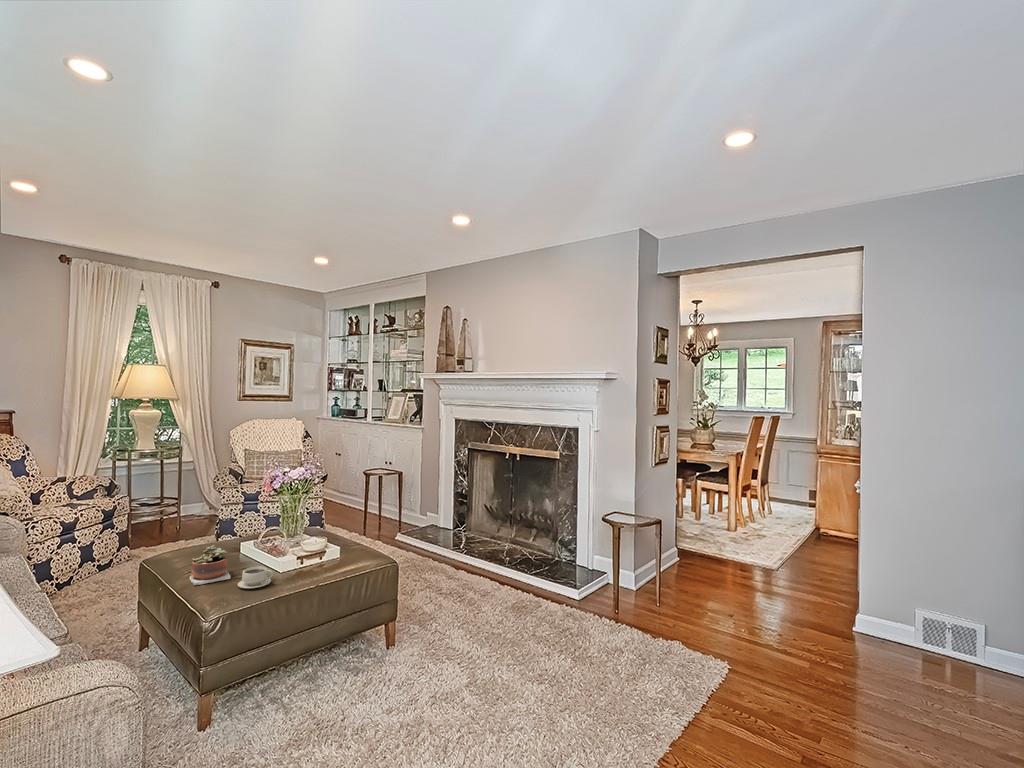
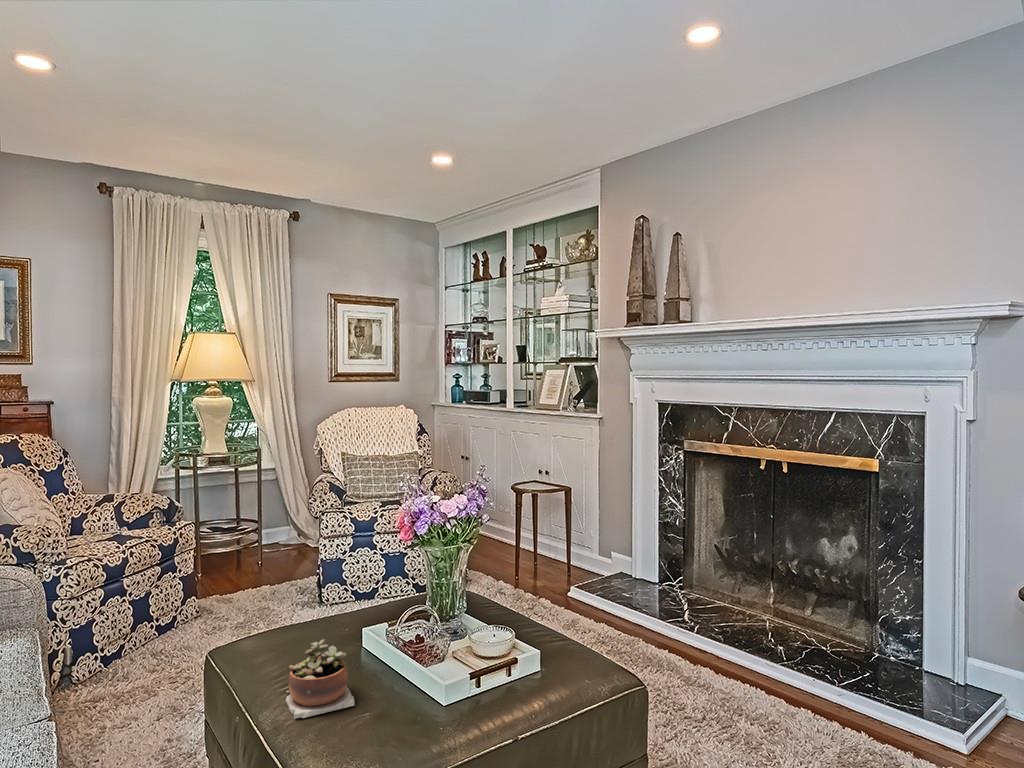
teacup: present [238,566,273,588] -> none [369,687,430,735]

